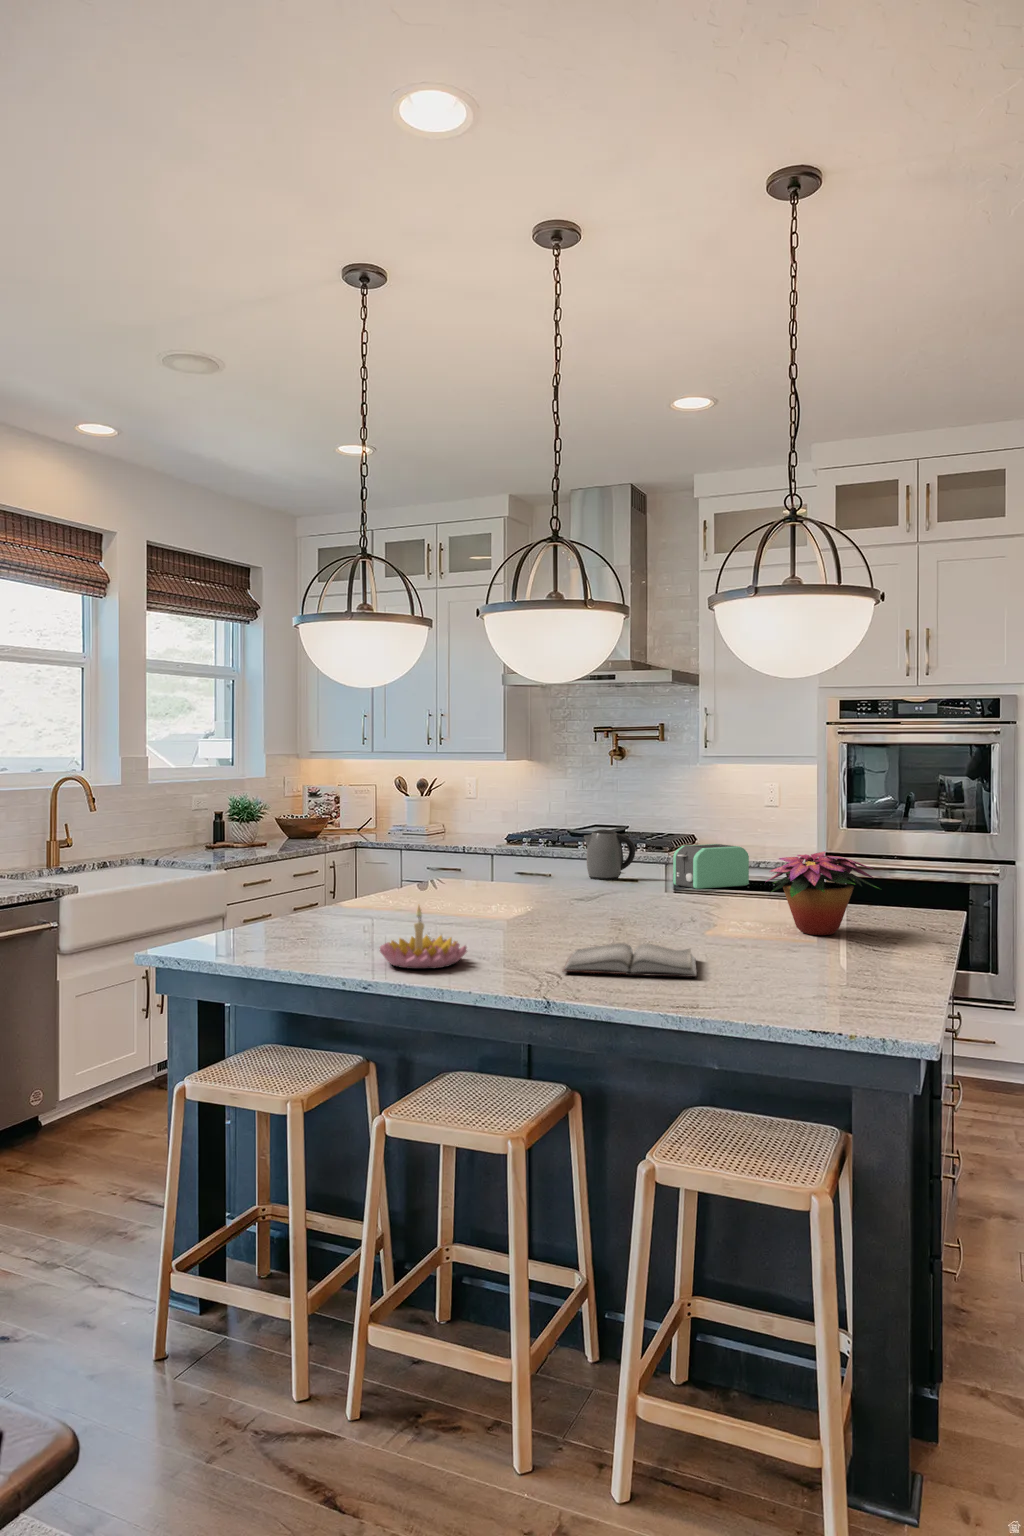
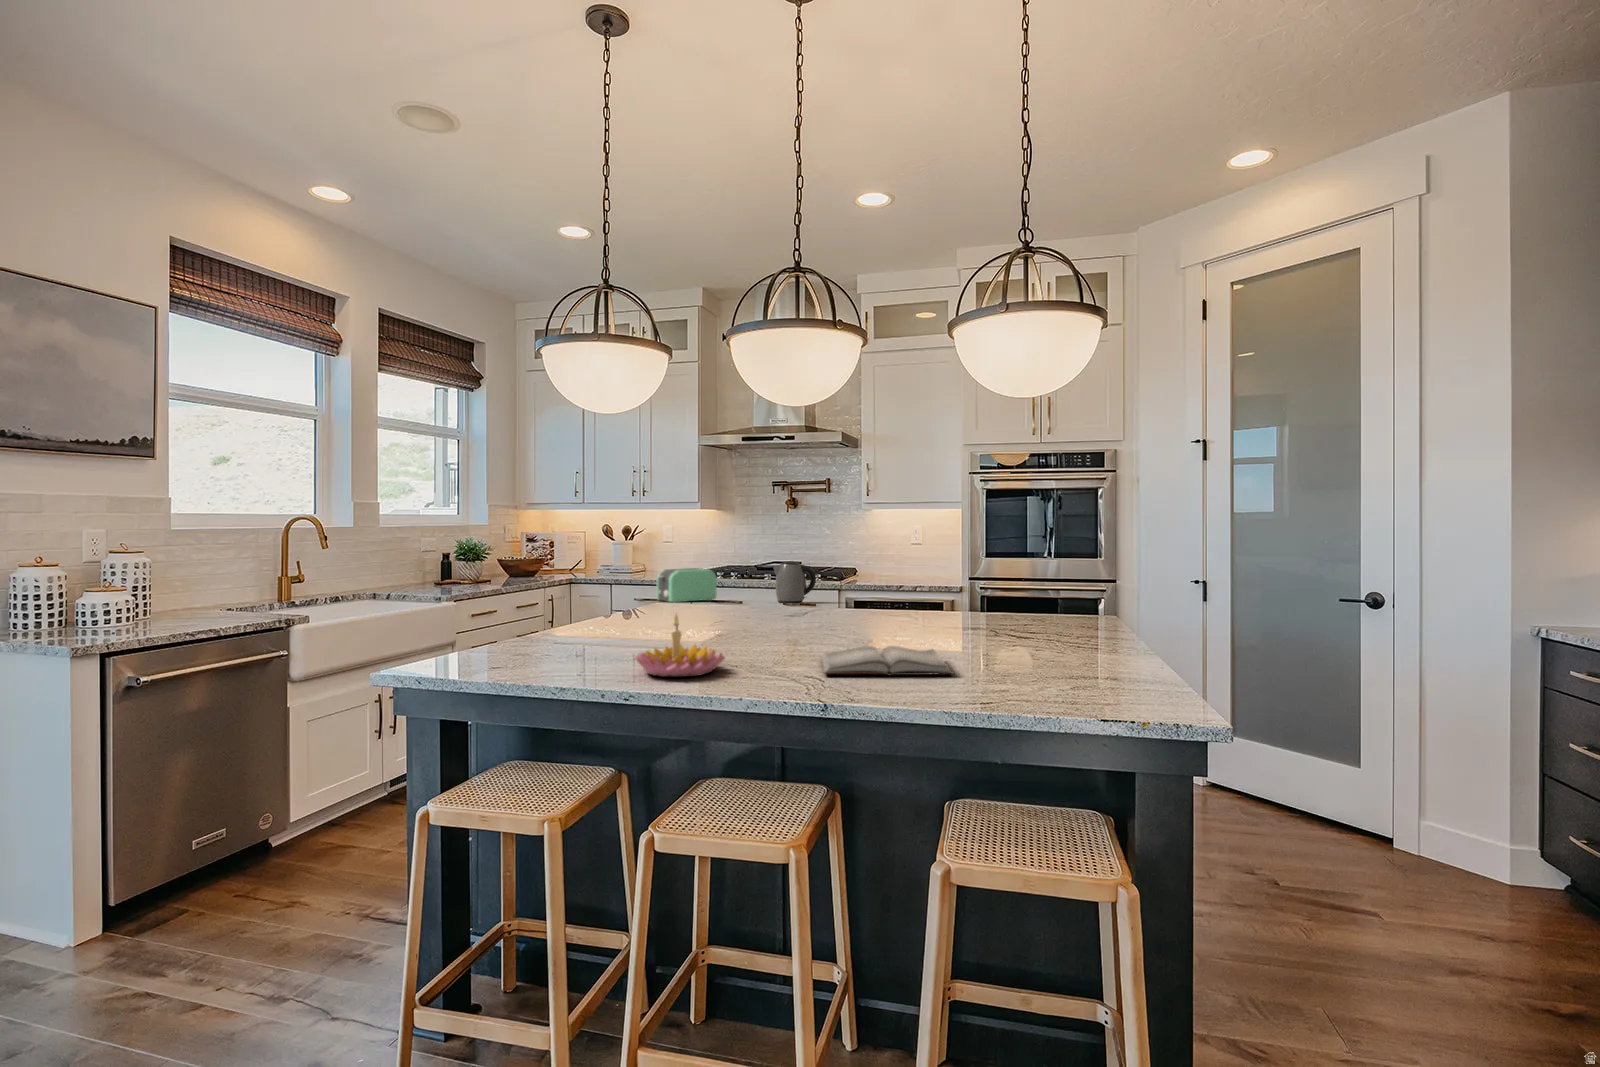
toaster: present [673,844,749,889] -> present [657,568,716,602]
flower arrangement: present [767,852,878,935] -> none [966,562,1080,636]

